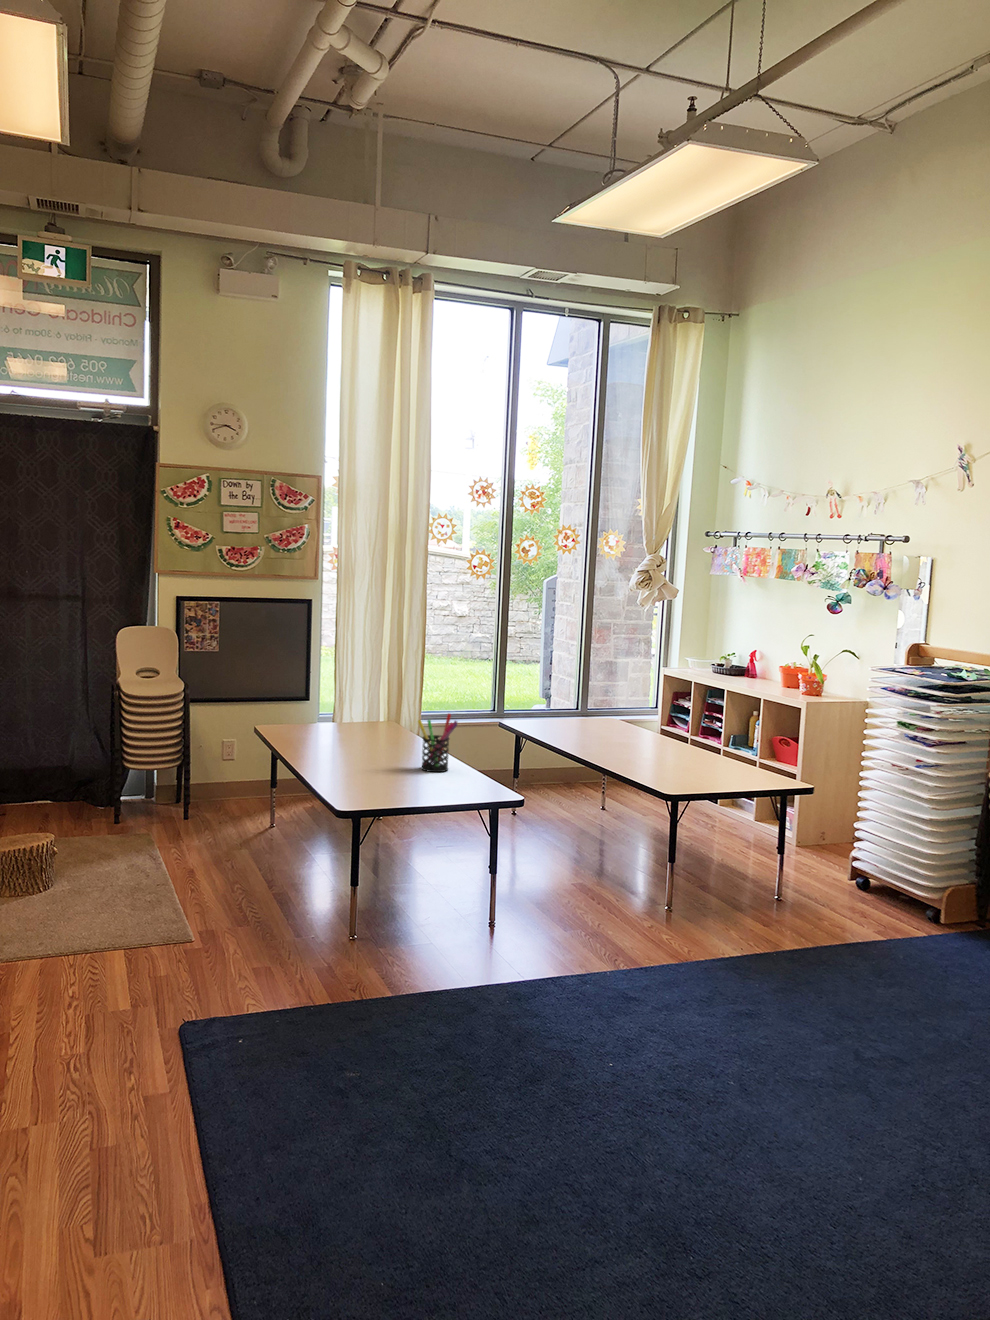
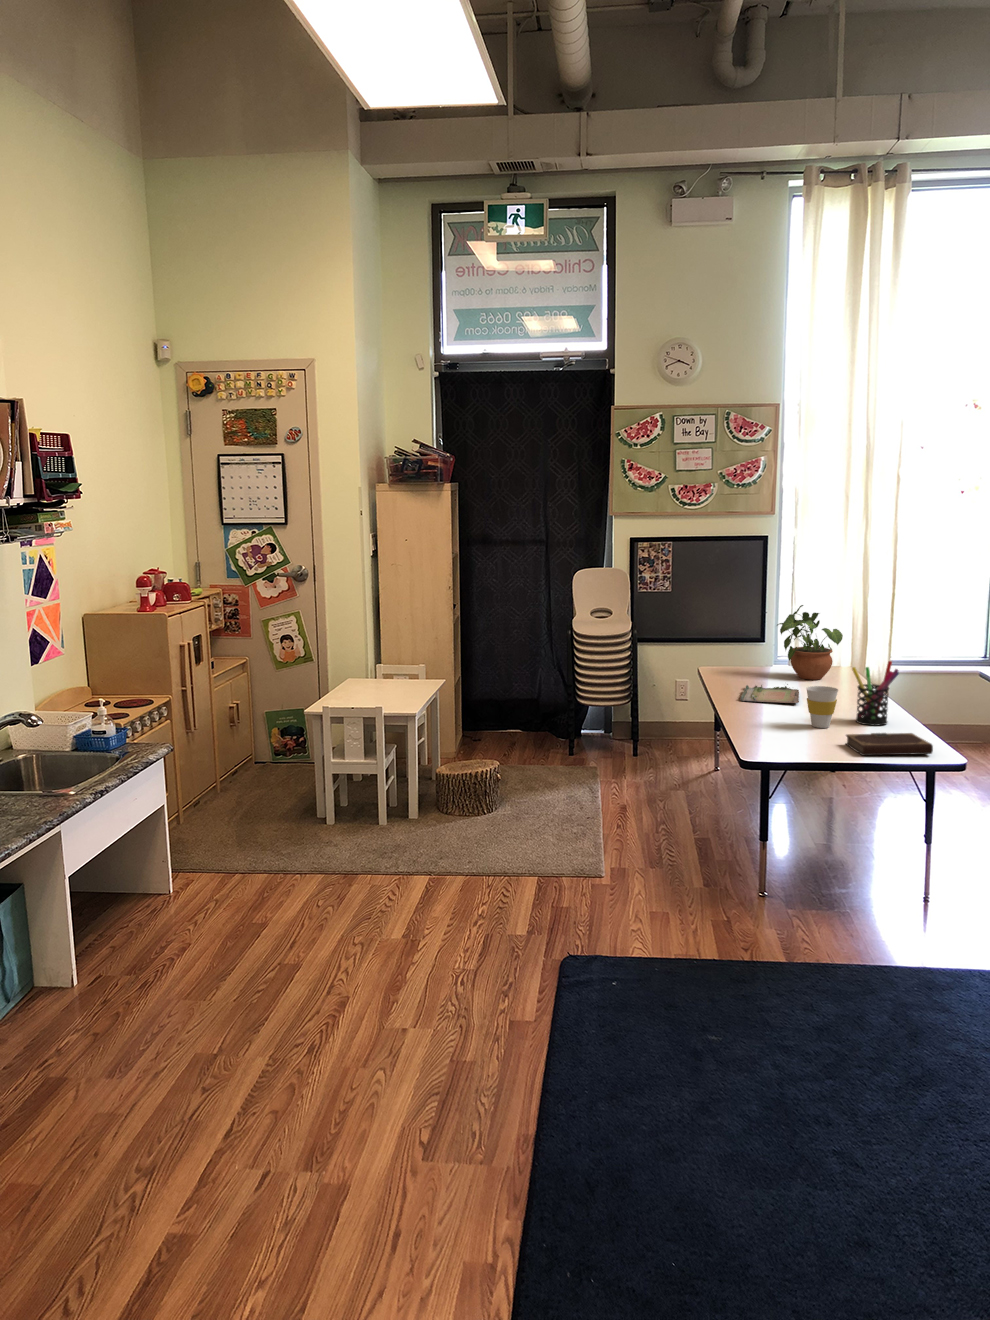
potted plant: none [332,664,393,734] -> present [777,605,843,680]
tray: none [311,737,367,757] -> present [741,684,799,703]
cup: none [381,738,410,777] -> present [806,686,838,728]
notebook: none [422,776,497,799] -> present [846,733,933,756]

